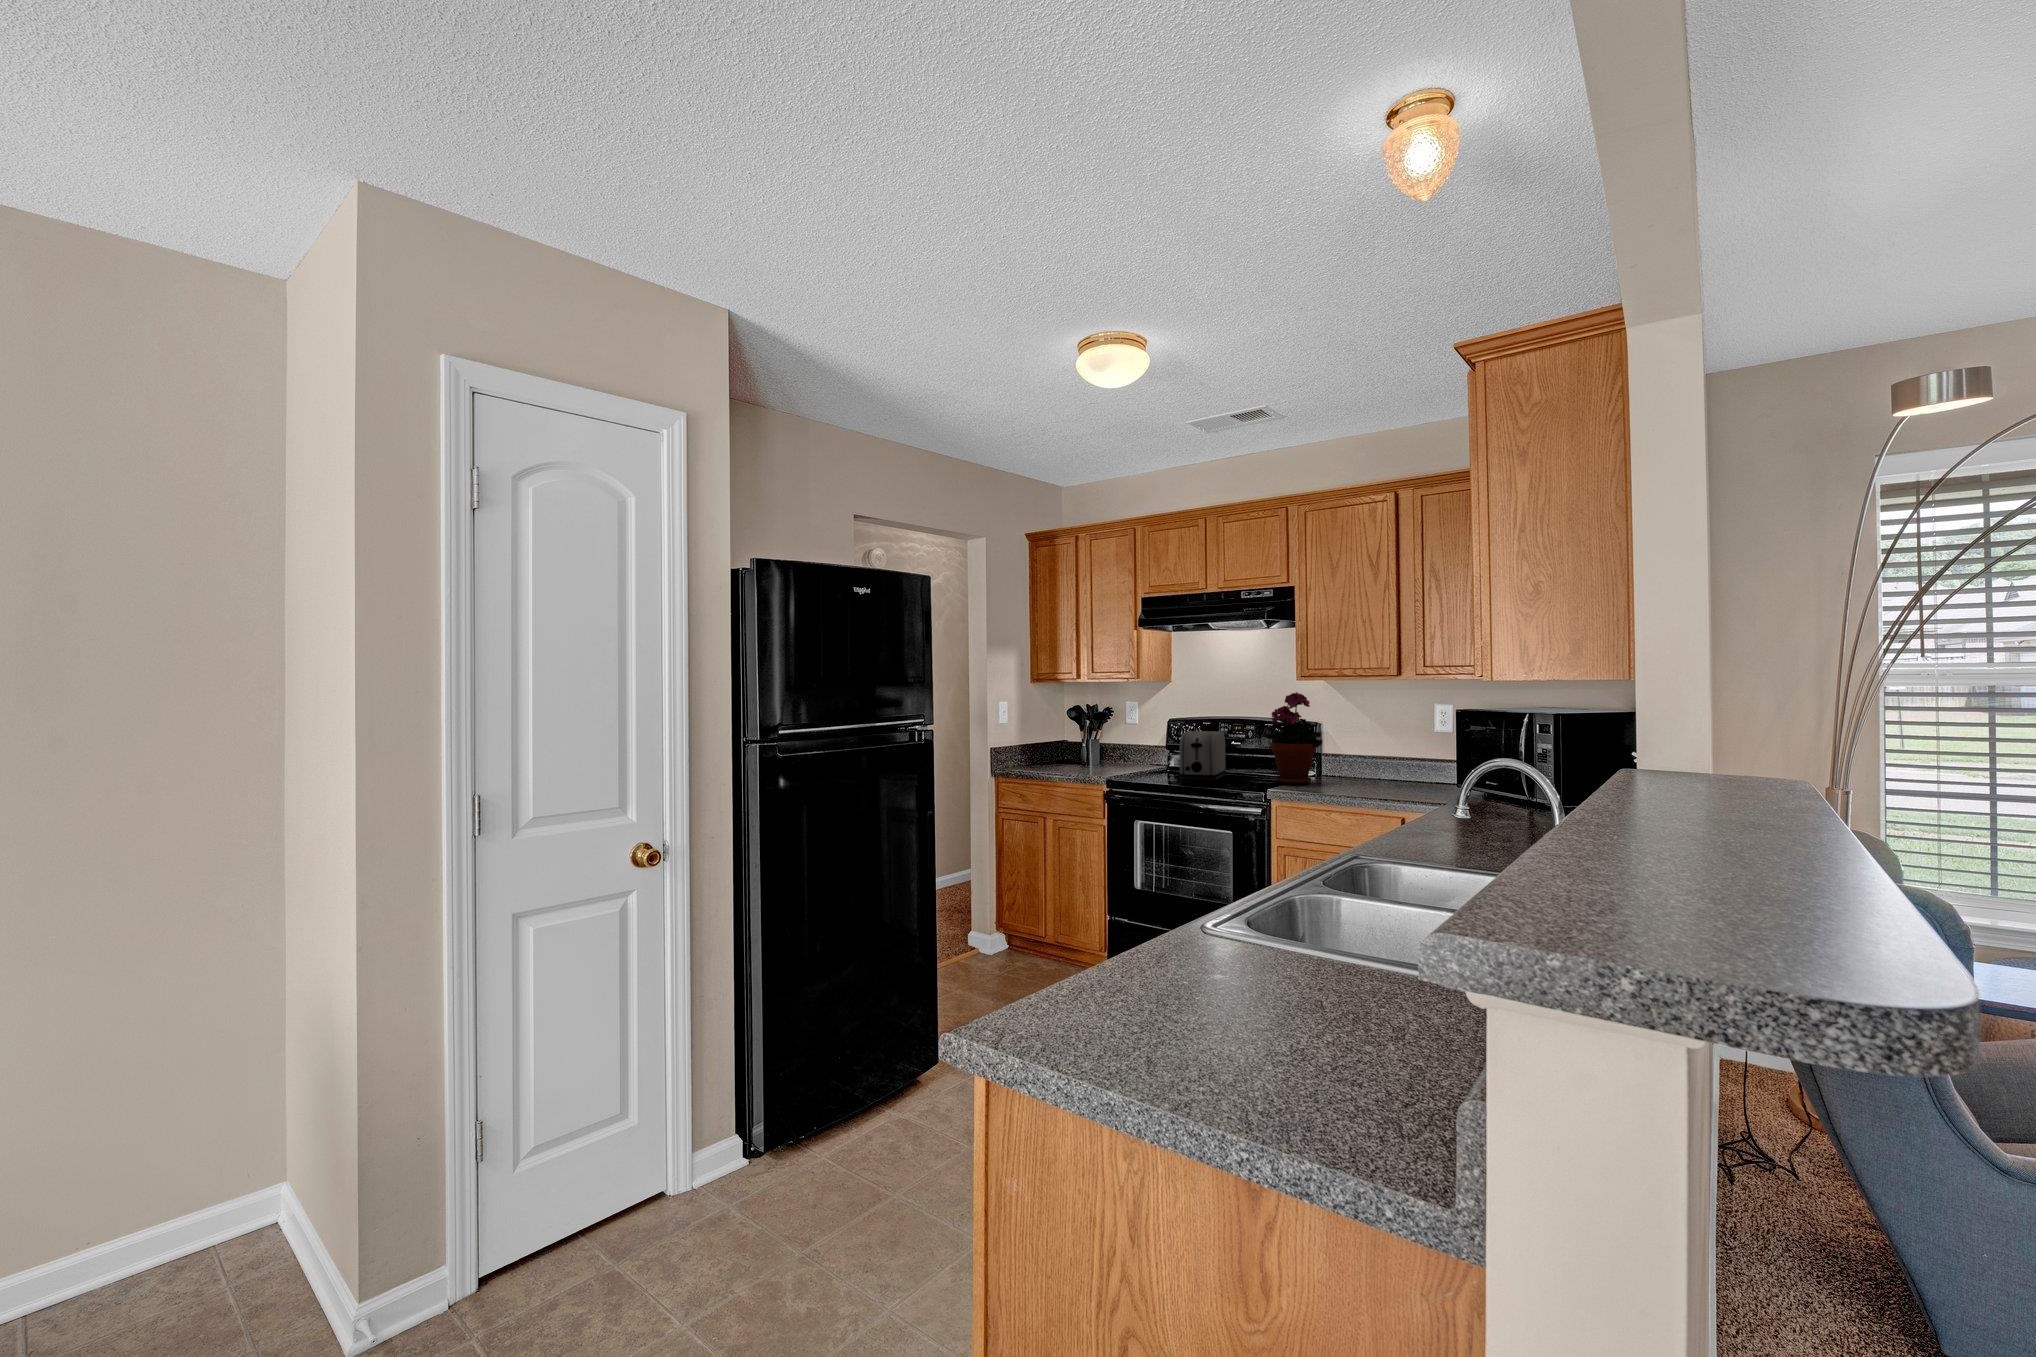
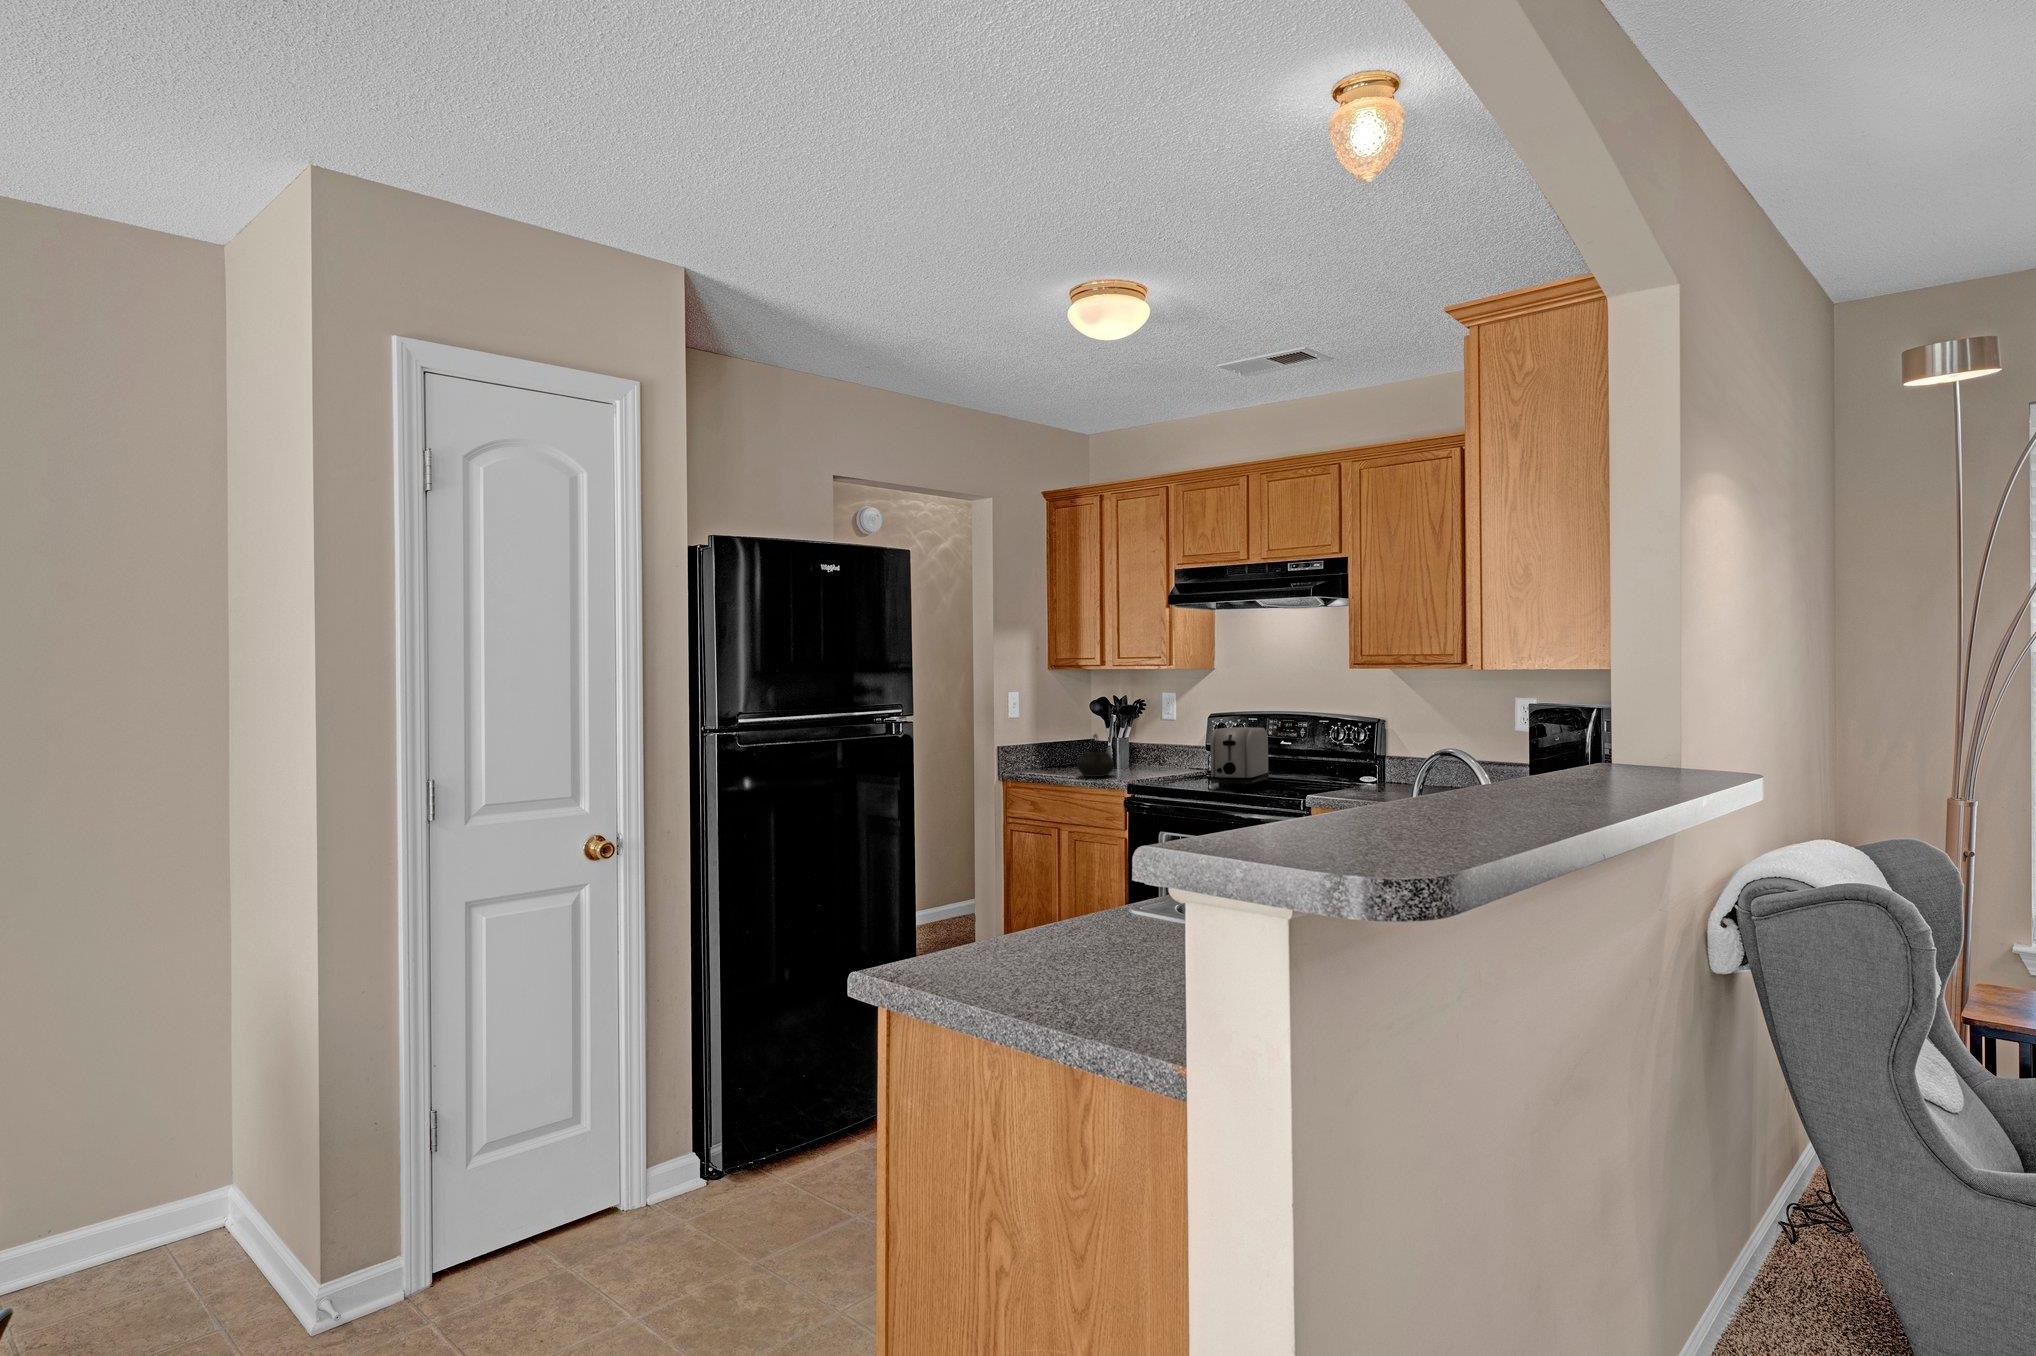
potted plant: present [1263,692,1322,784] -> none [1310,680,1378,788]
kettle: none [1059,735,1092,773] -> present [1077,734,1114,777]

